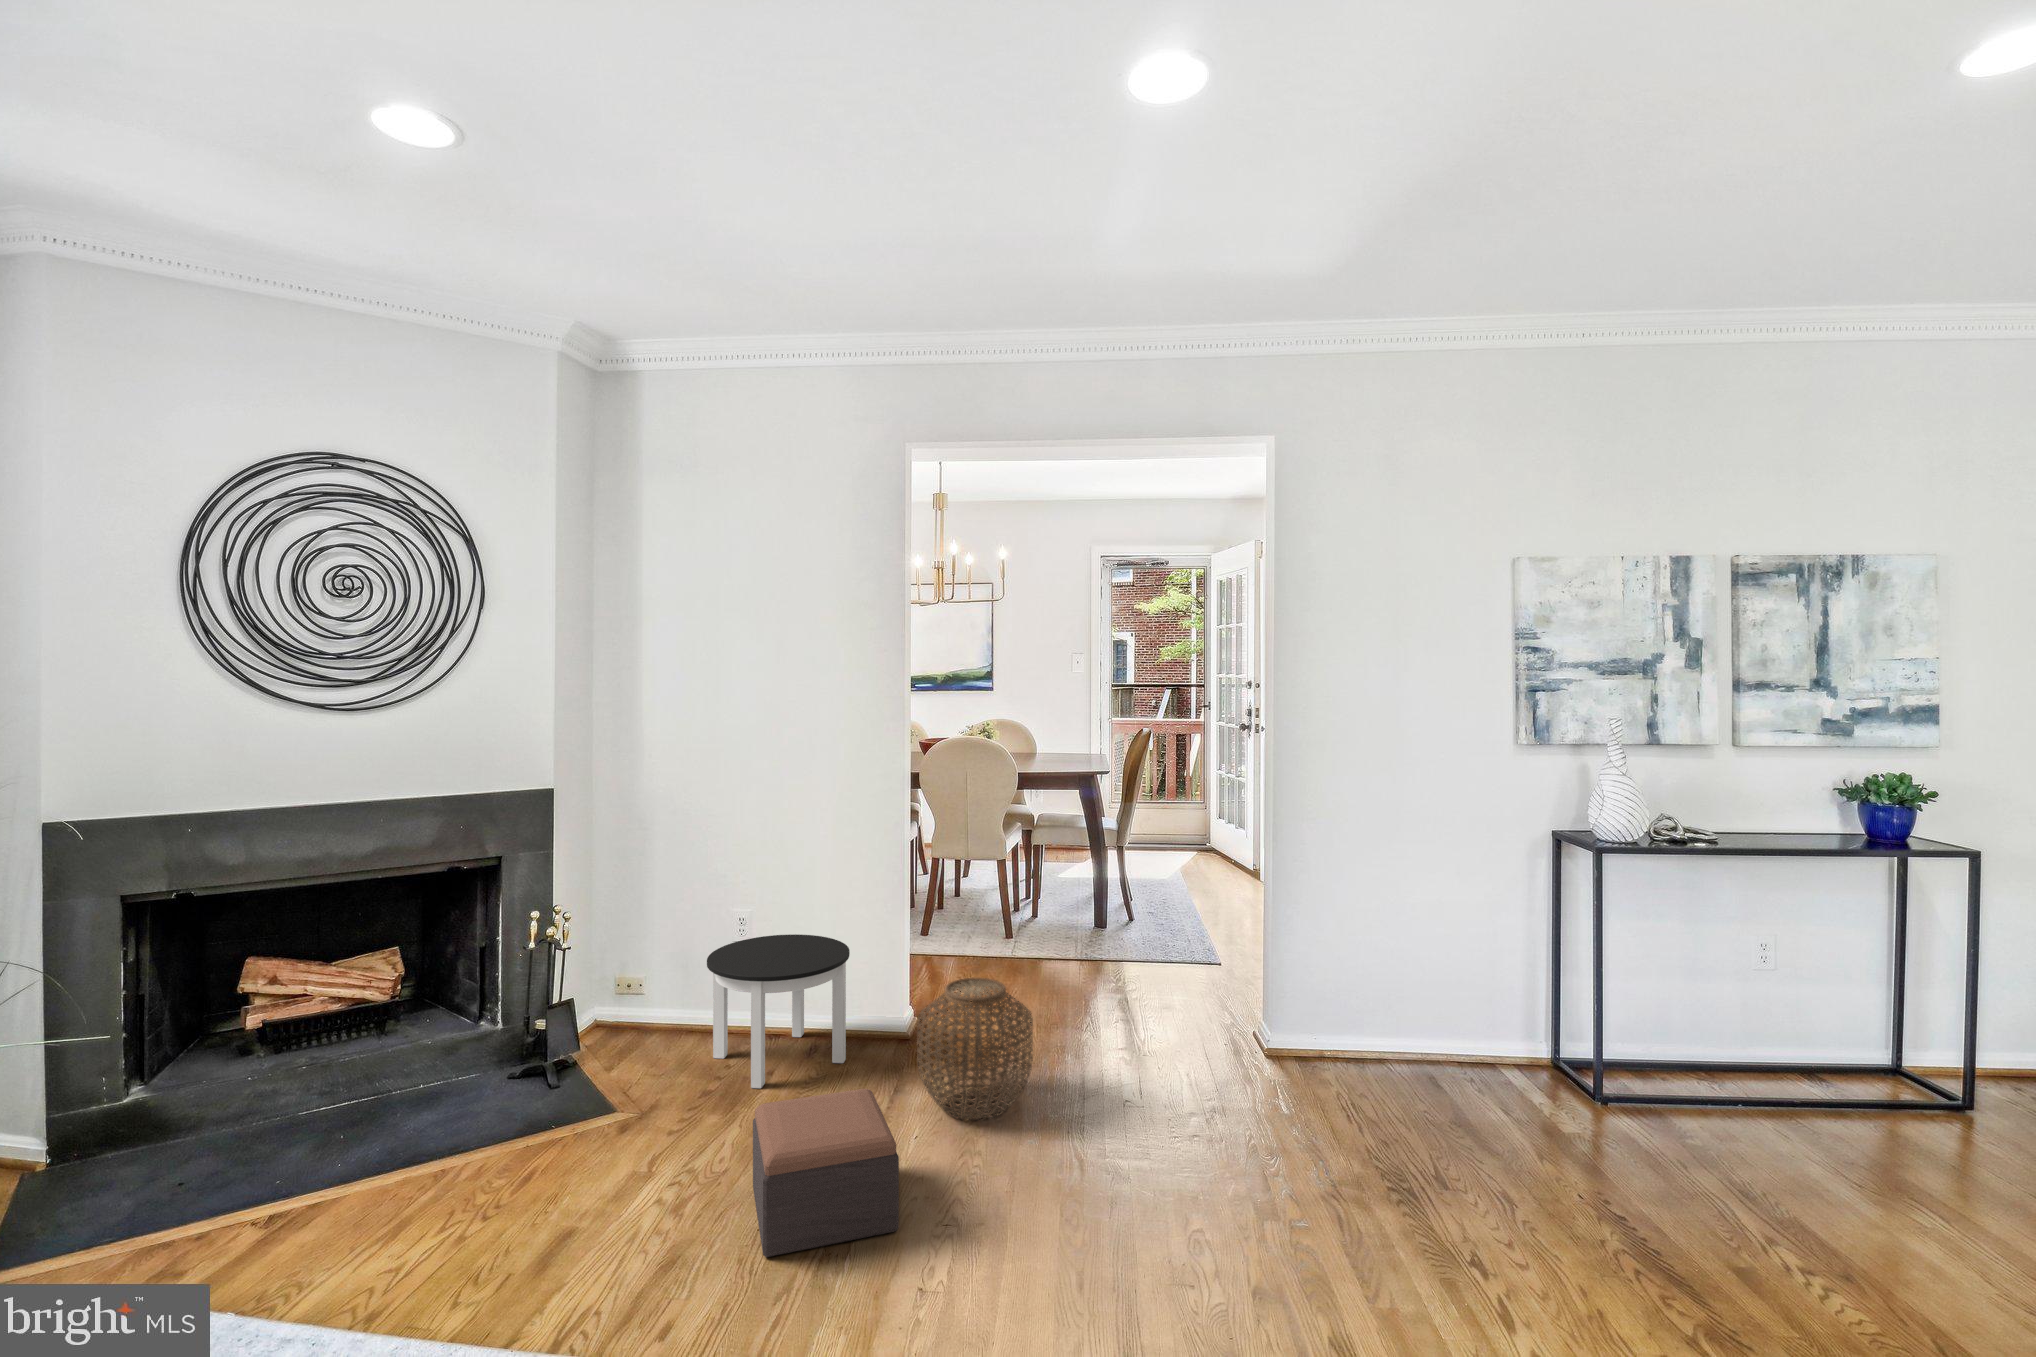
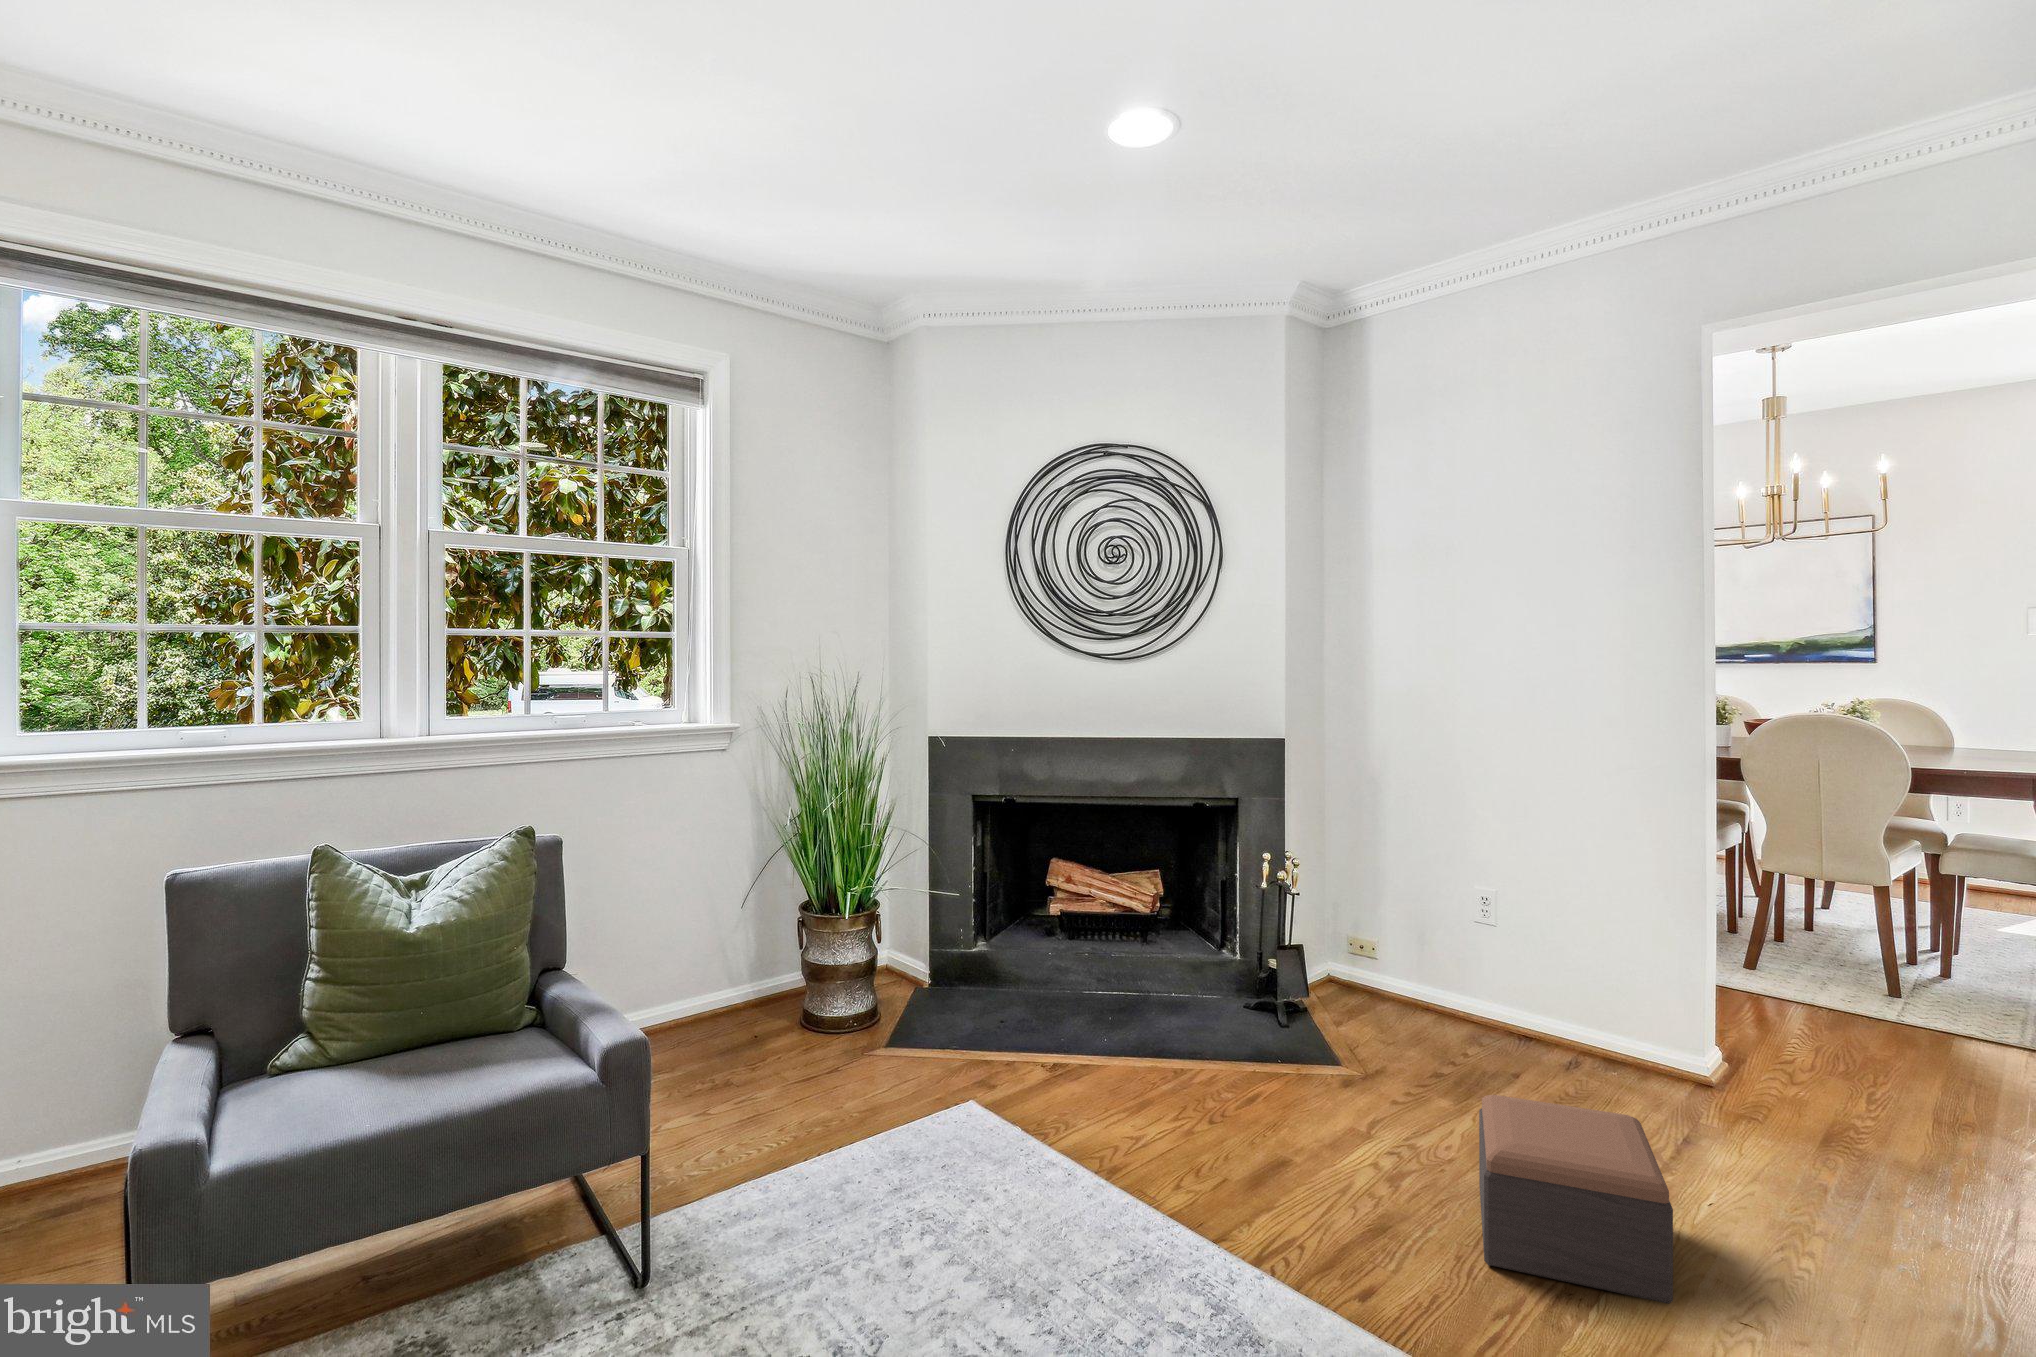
round table: present [707,934,850,1088] -> none [1438,920,1621,1089]
woven basket: present [917,978,1033,1120] -> none [1717,1017,1924,1219]

